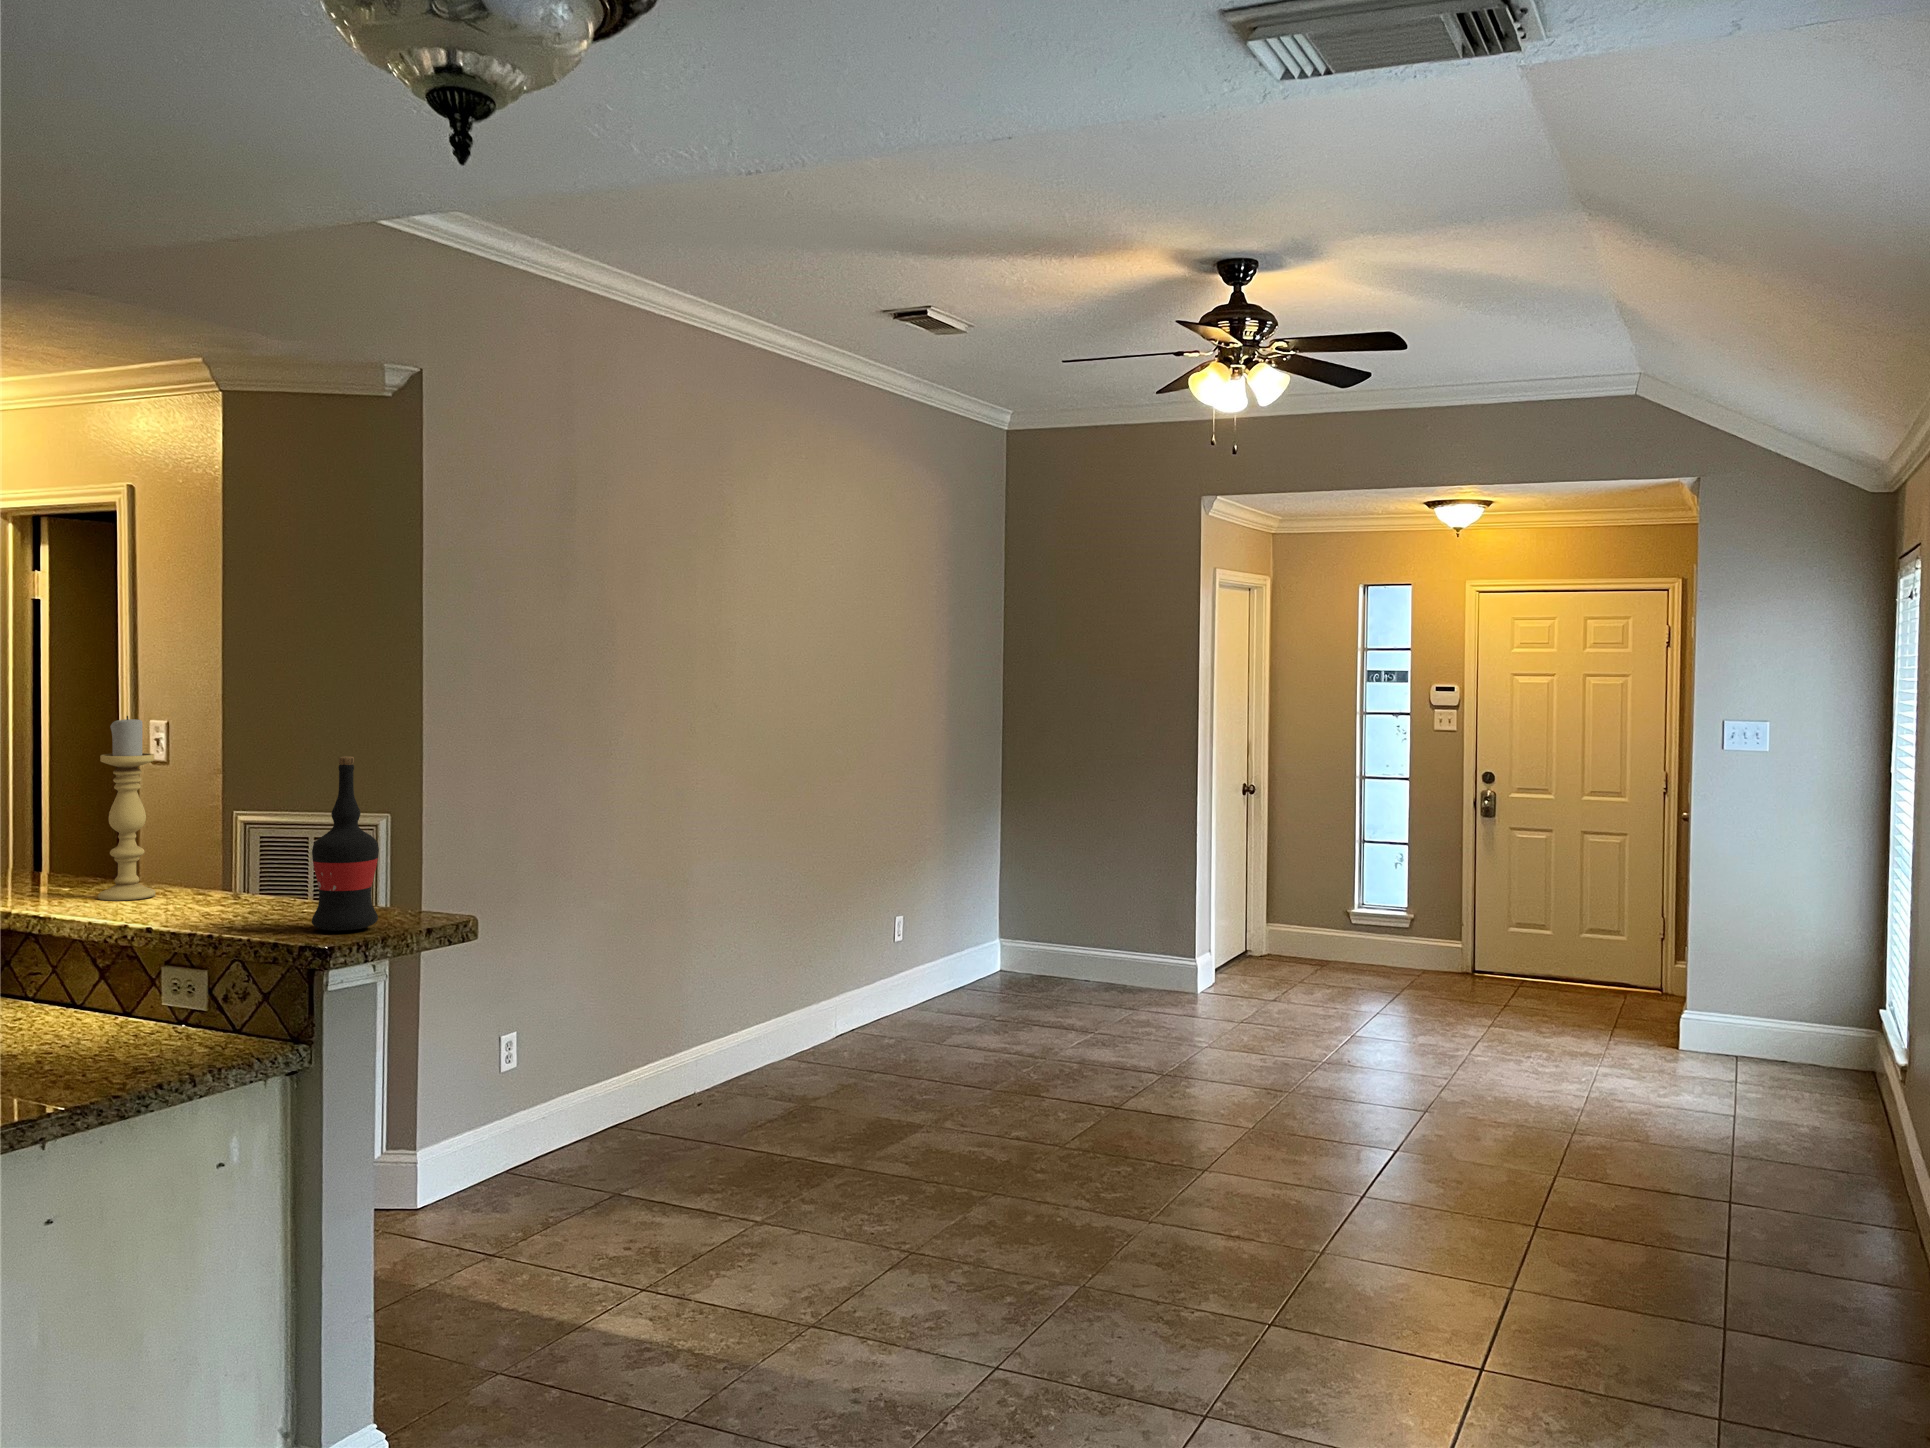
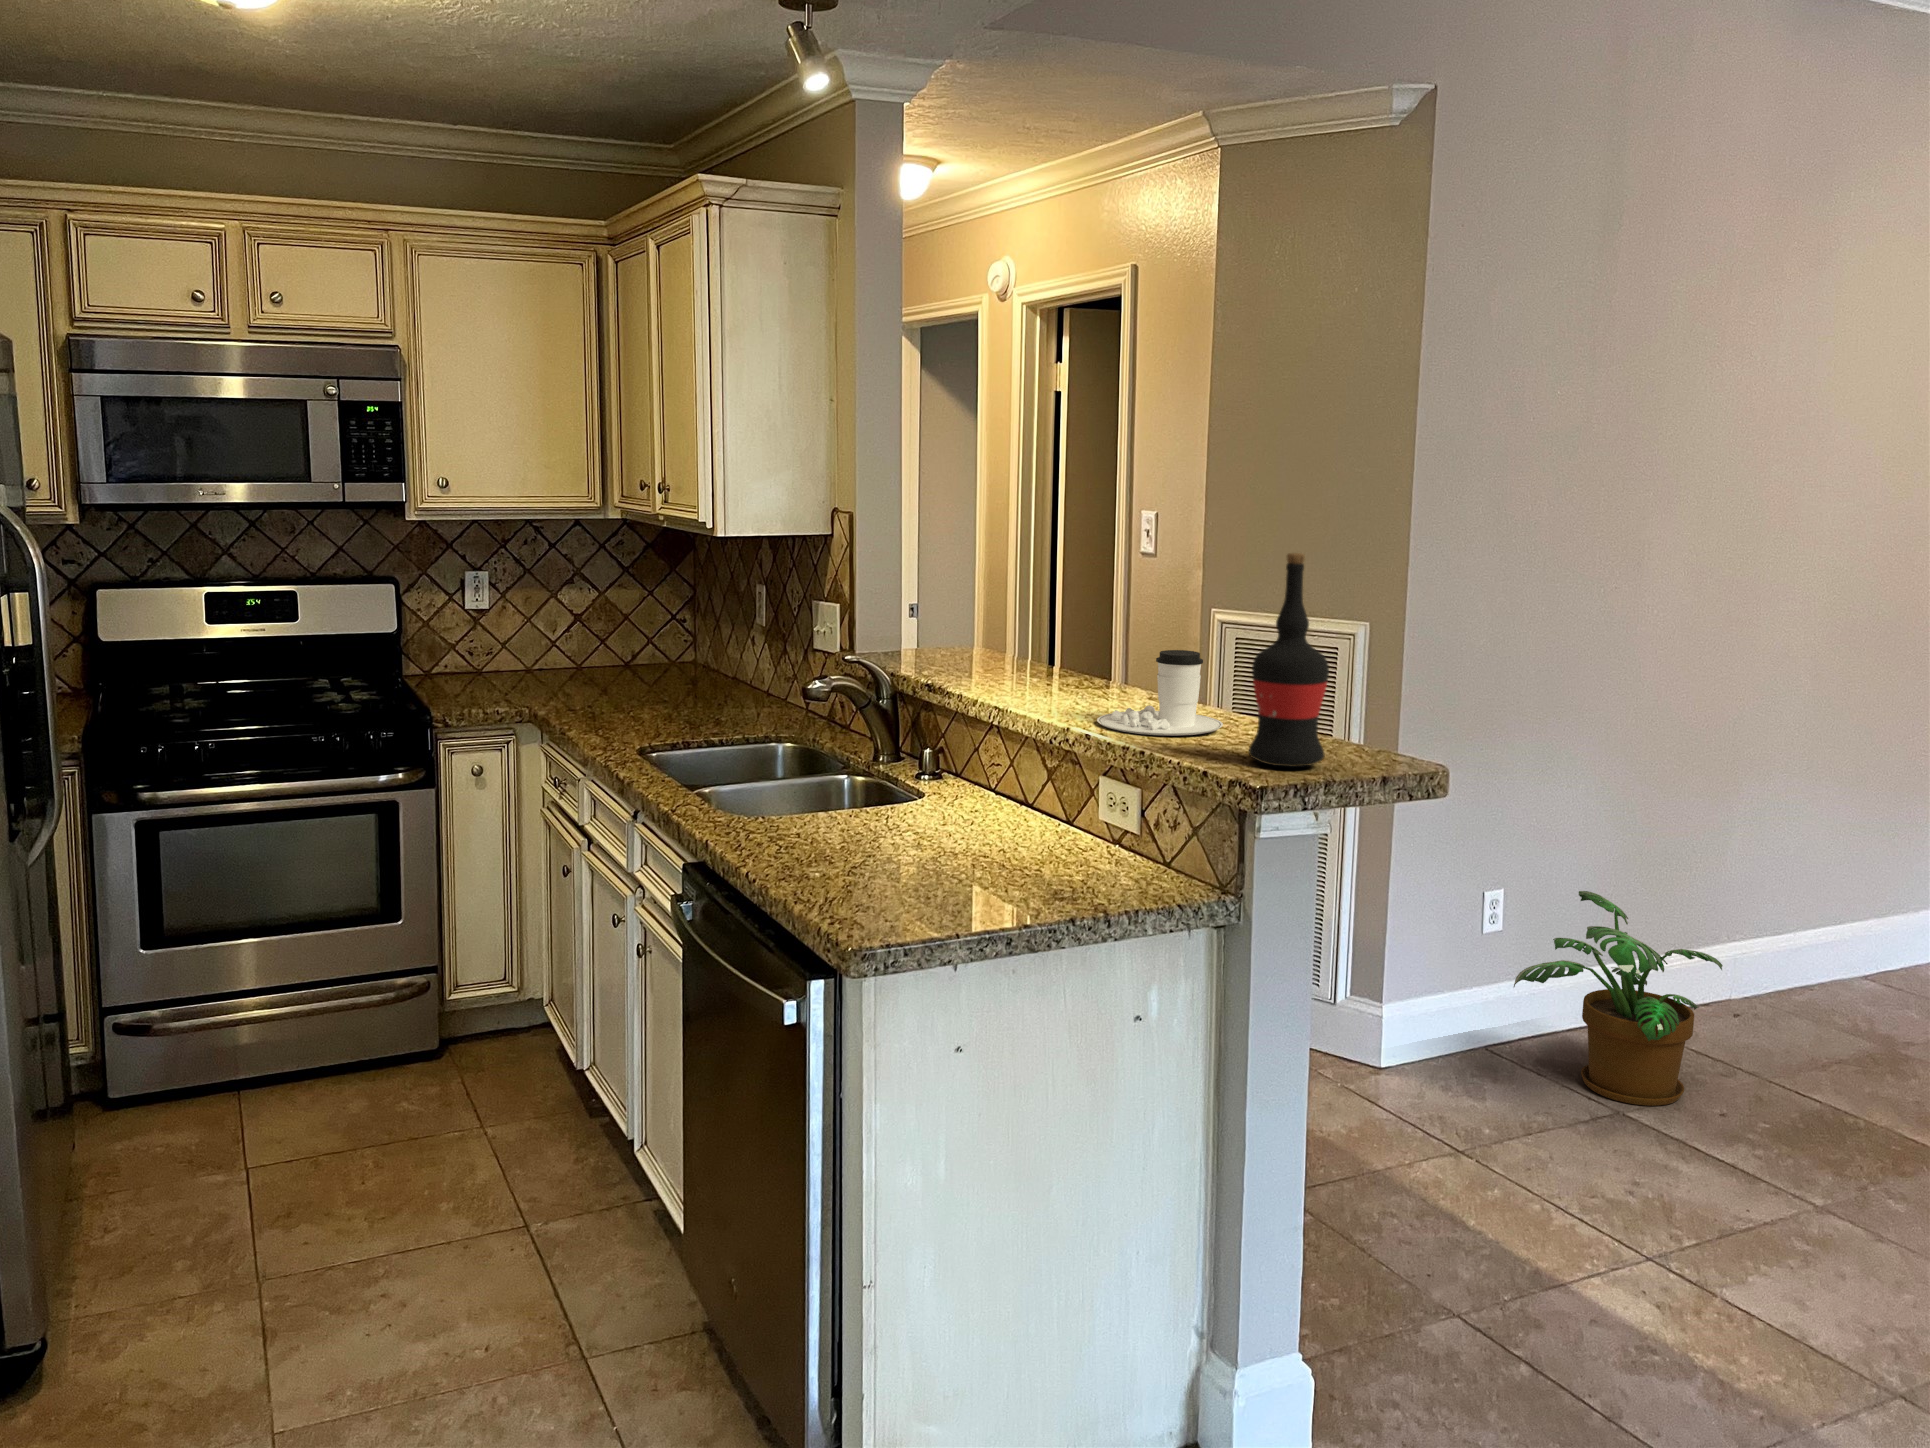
candle holder: present [98,716,155,901] -> none [1053,499,1109,700]
coffee cup: none [156,845,280,921] -> present [1097,650,1223,736]
potted plant: none [529,1021,686,1186] -> present [1514,891,1723,1106]

